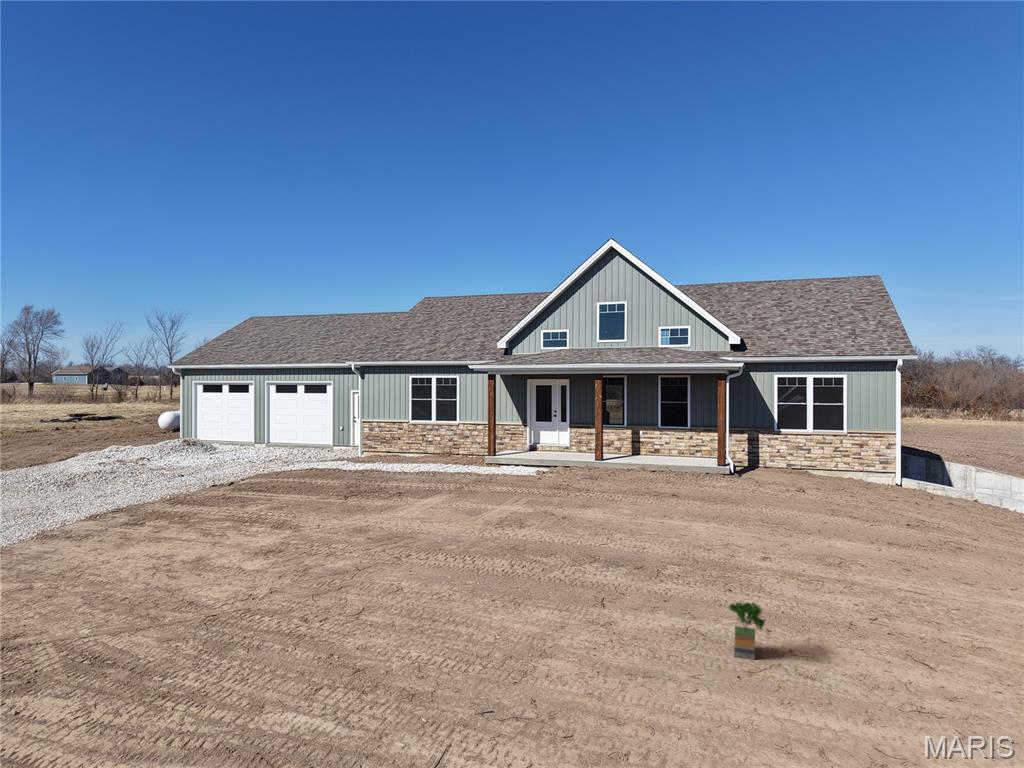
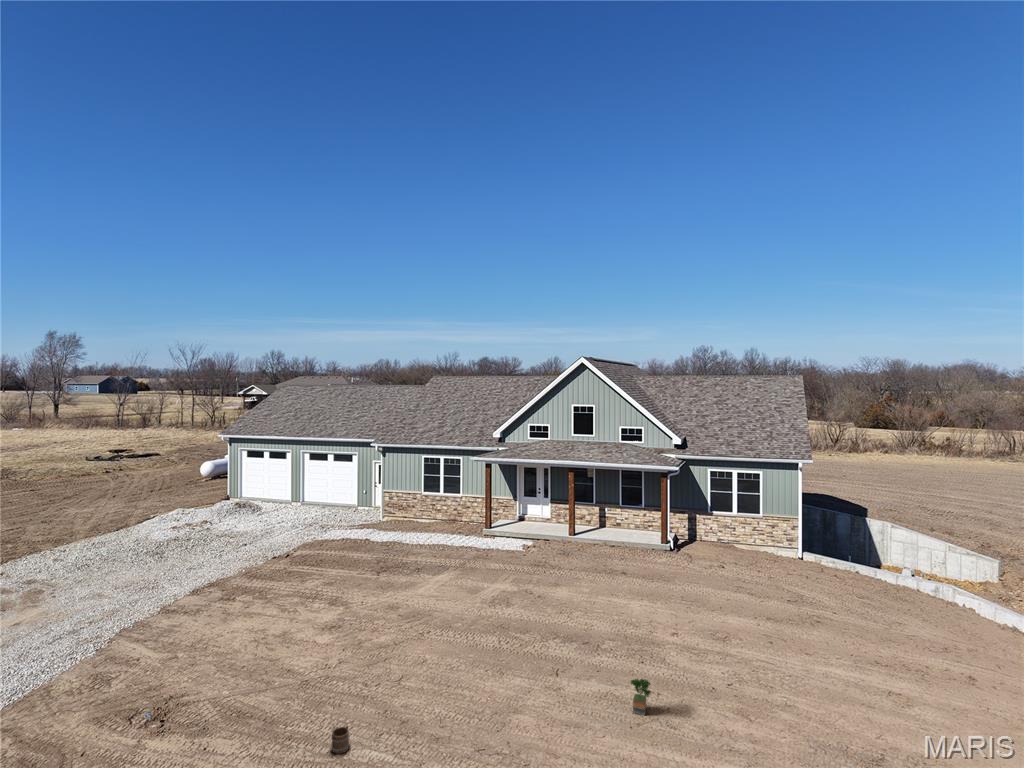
bucket: none [228,664,262,719] -> present [331,721,349,754]

